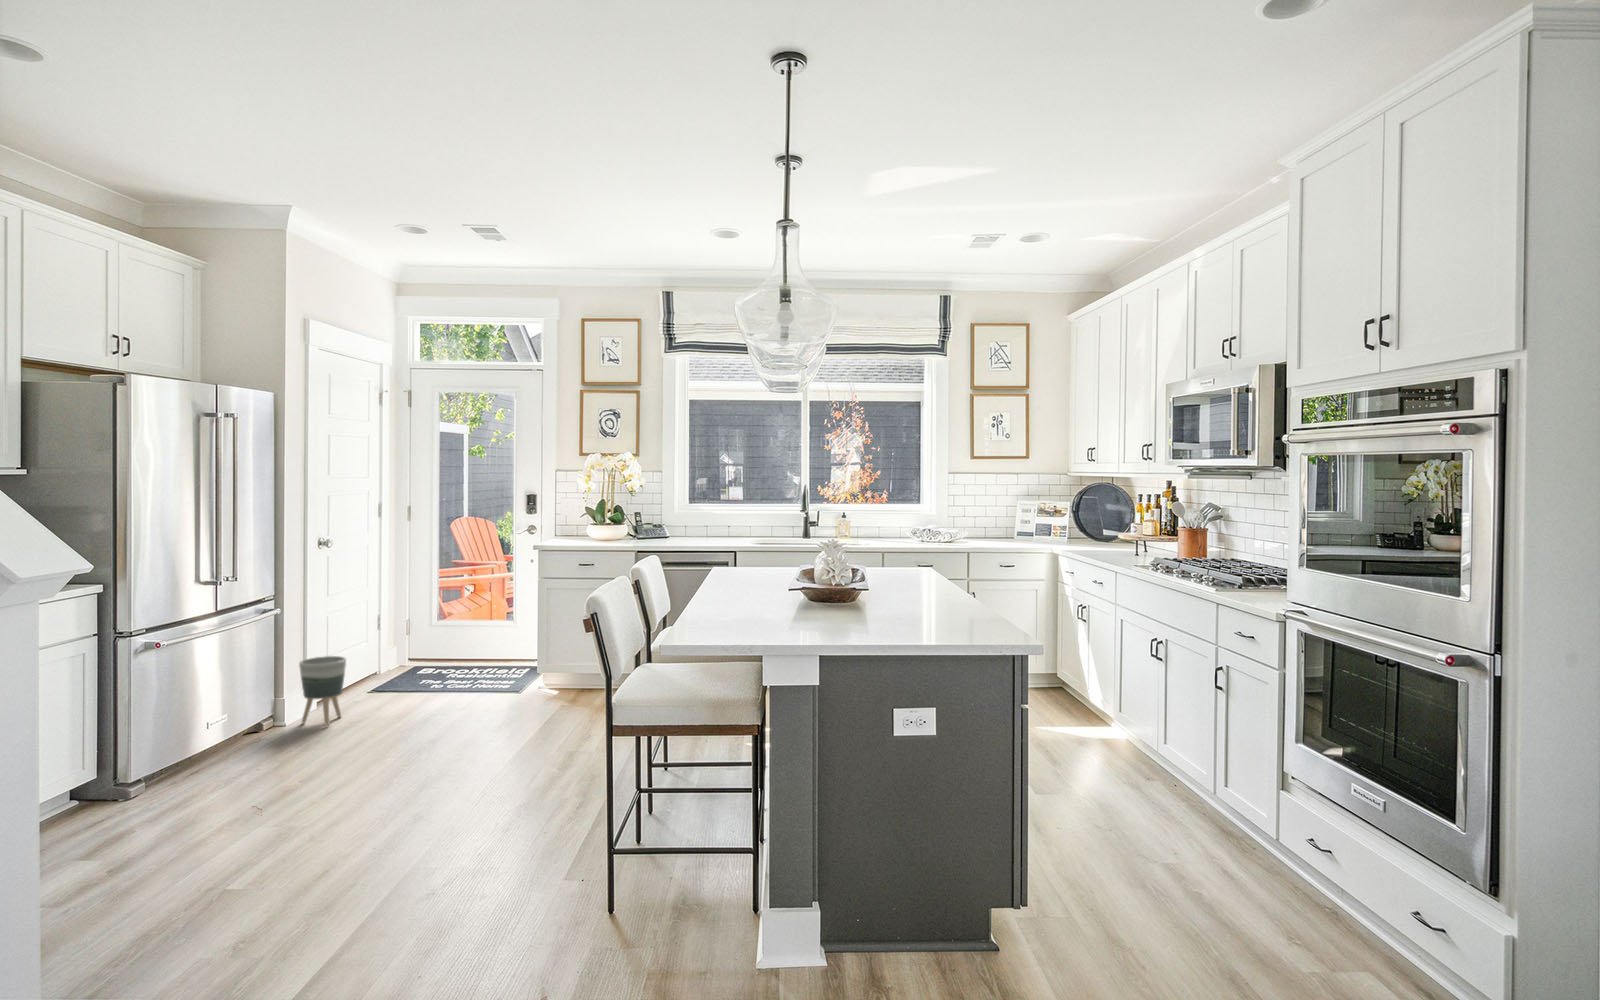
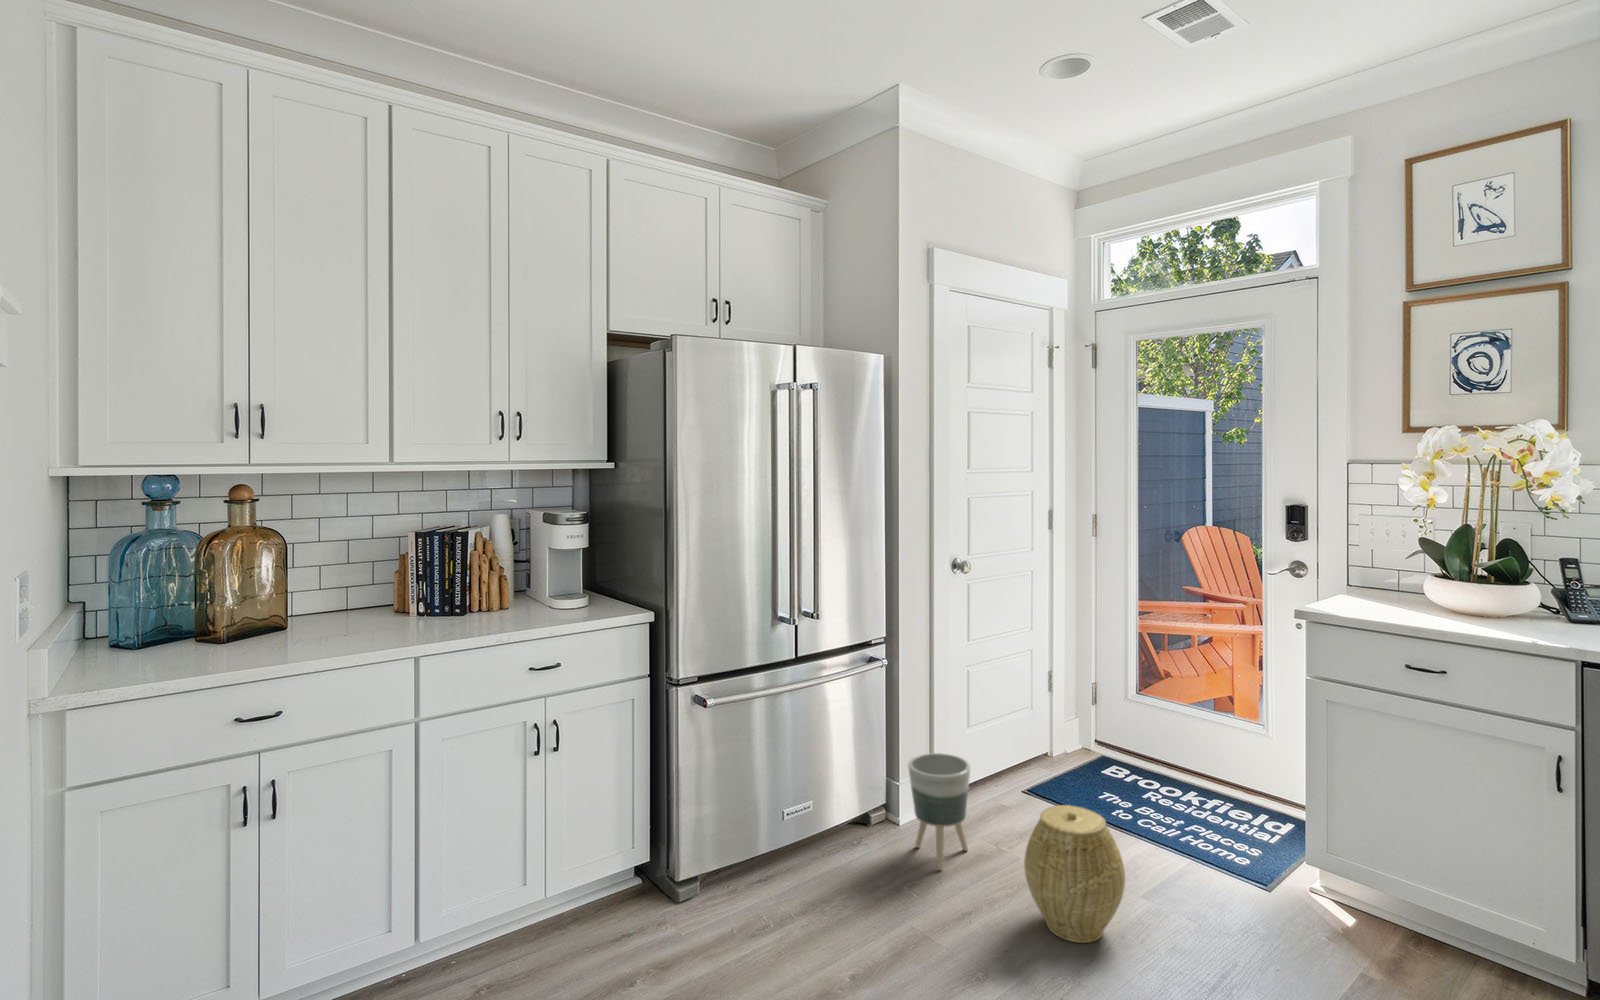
woven basket: none [394,658,453,729] -> present [1024,805,1125,943]

